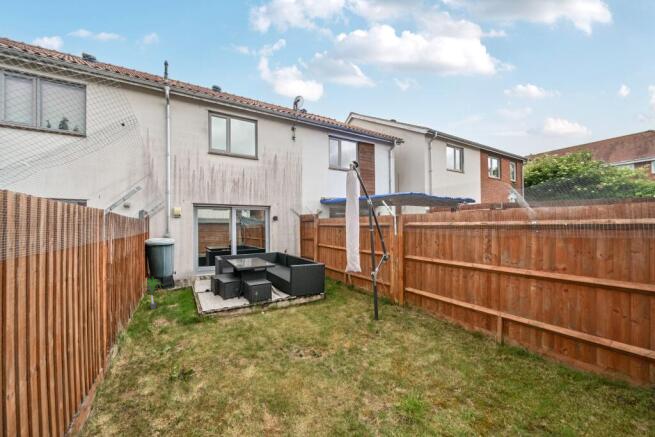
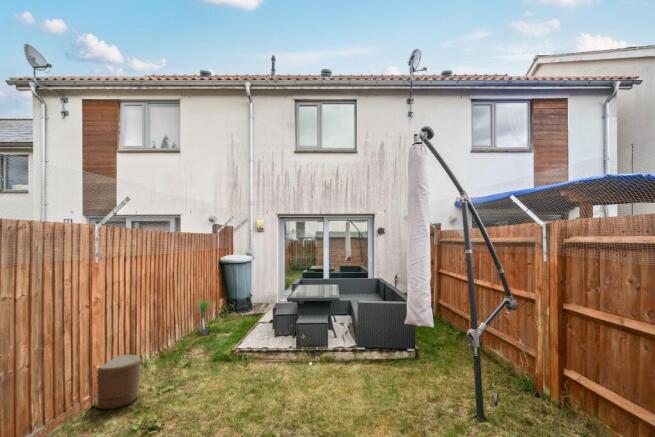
woven basket: none [117,323,157,367] -> present [95,355,141,409]

